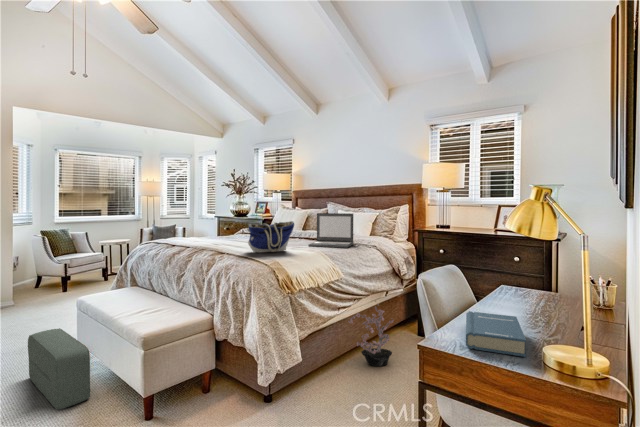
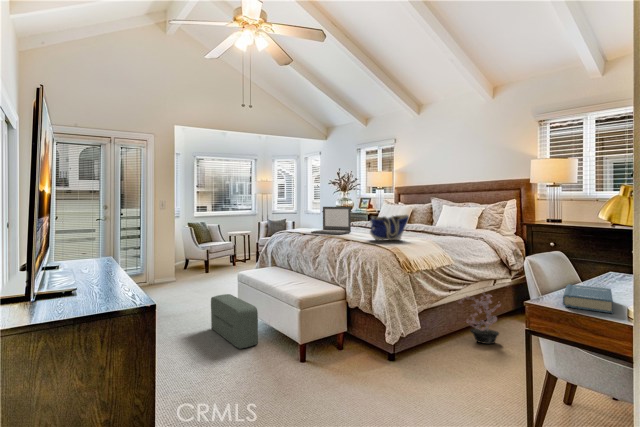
laptop: present [308,213,353,248] -> present [311,207,351,234]

